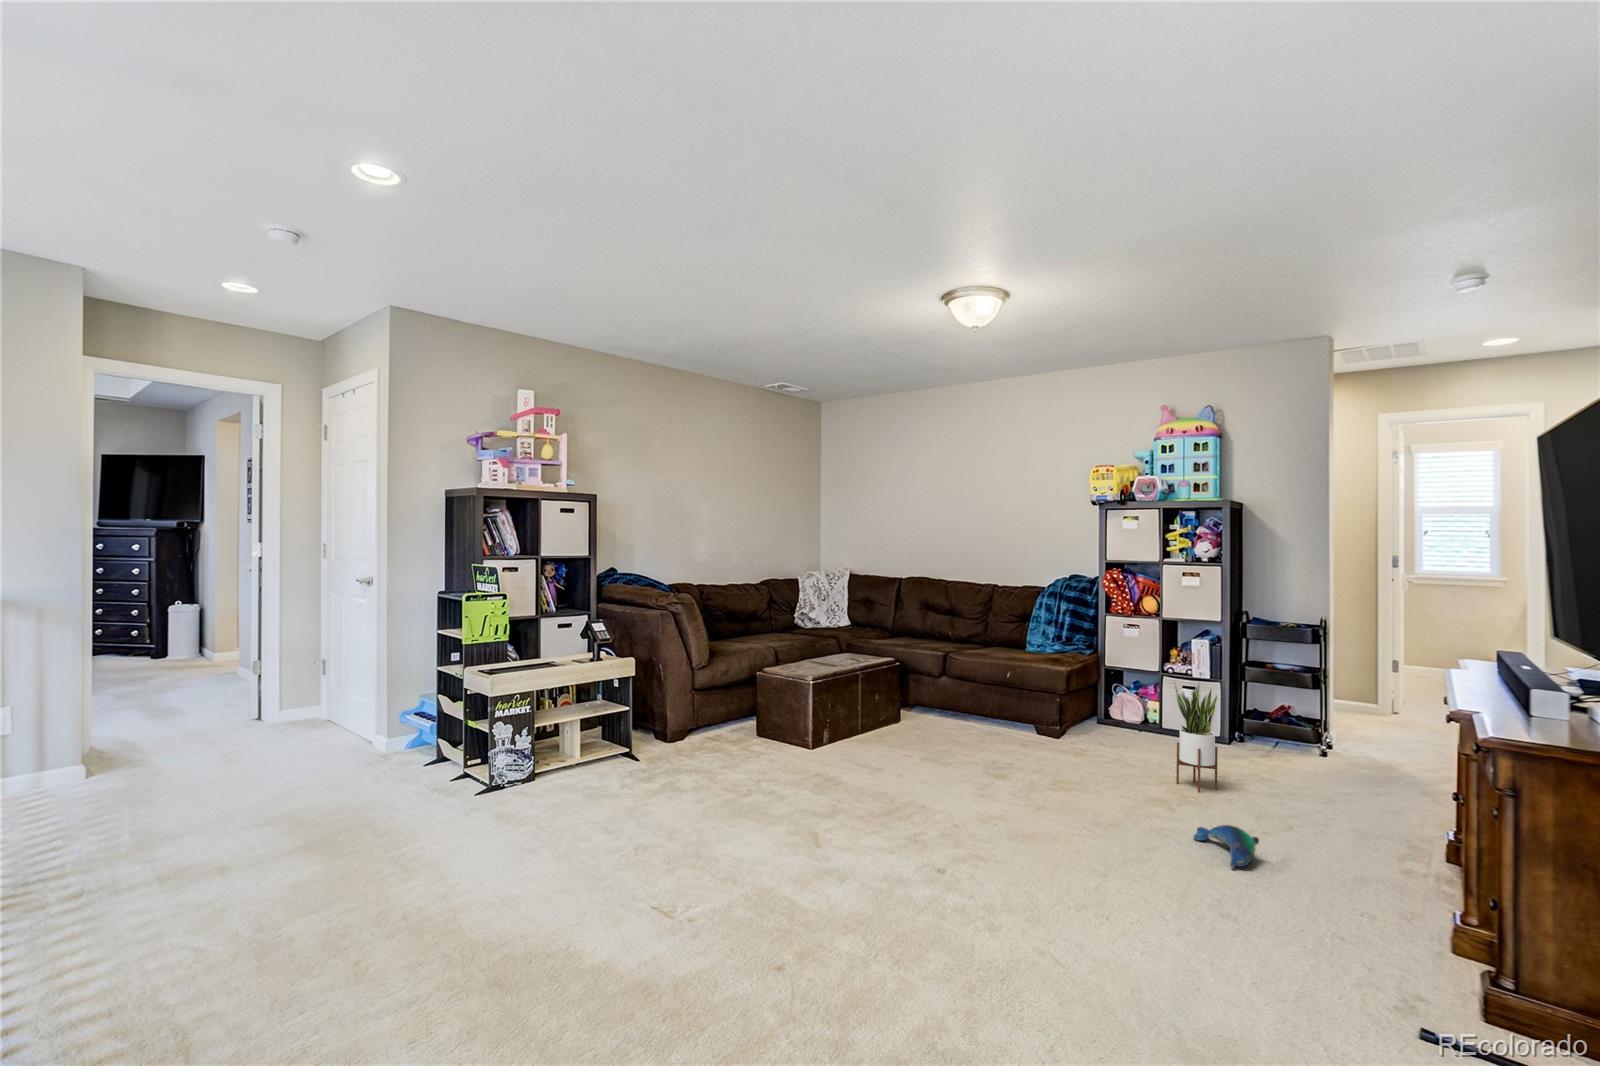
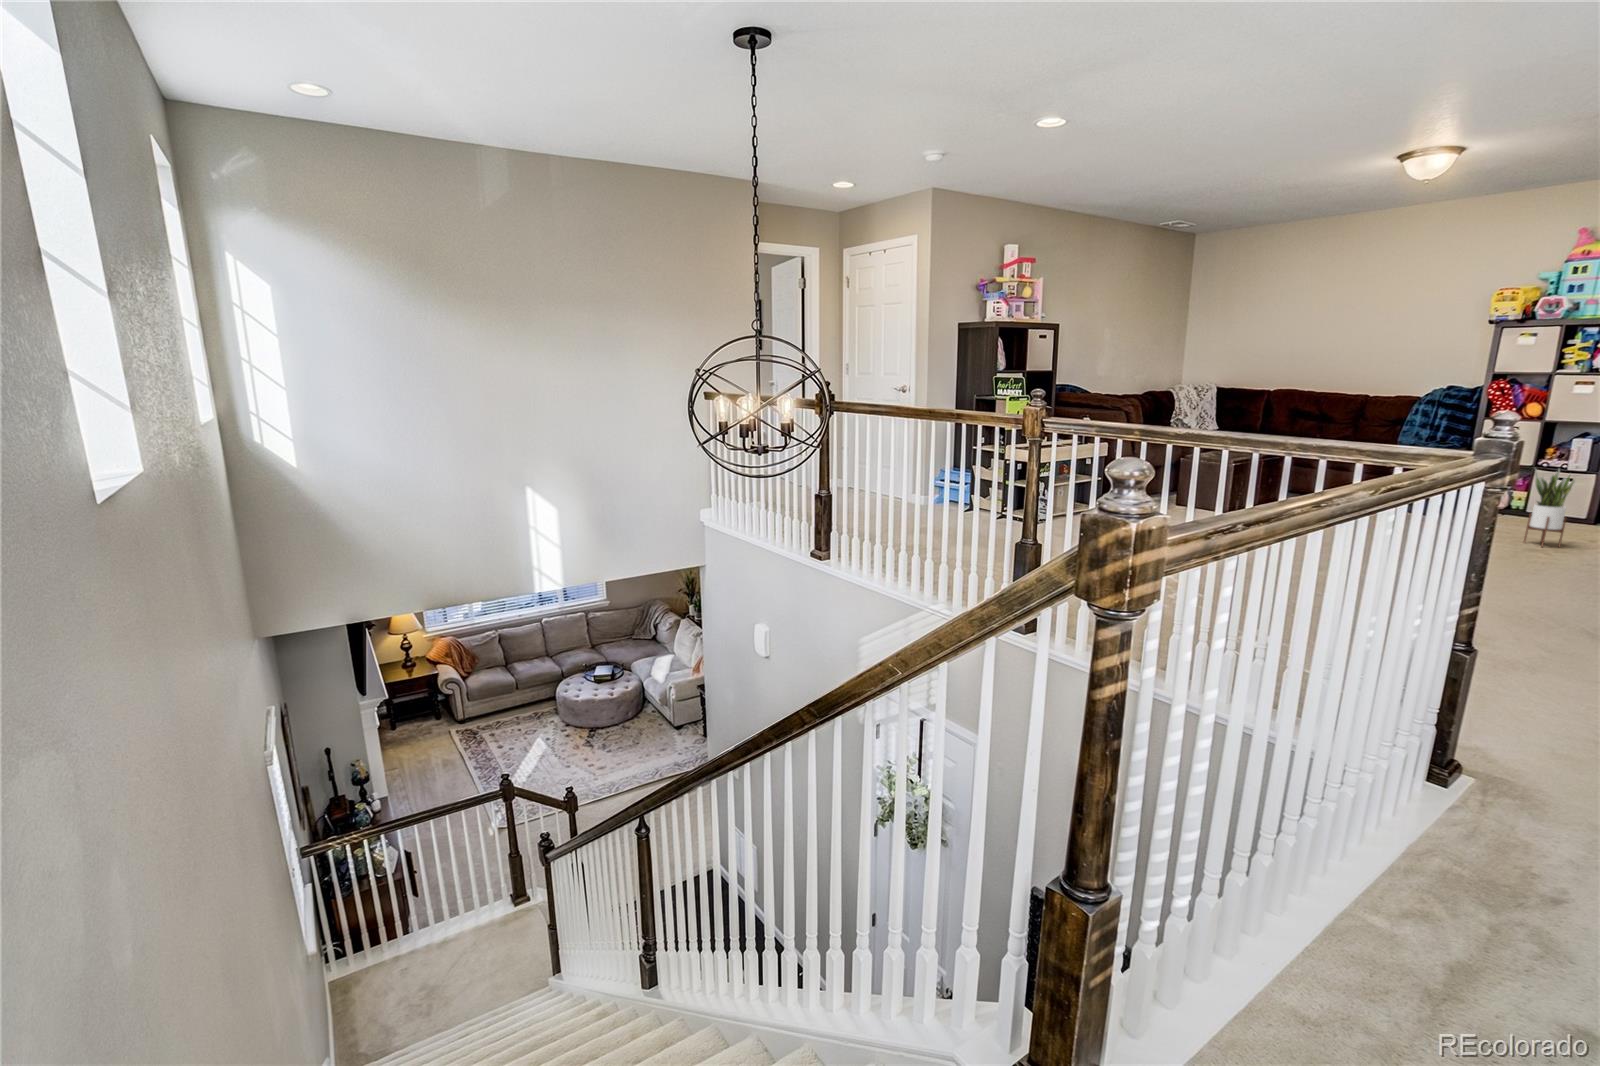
plush toy: present [1193,825,1259,867] -> none [1522,556,1574,577]

